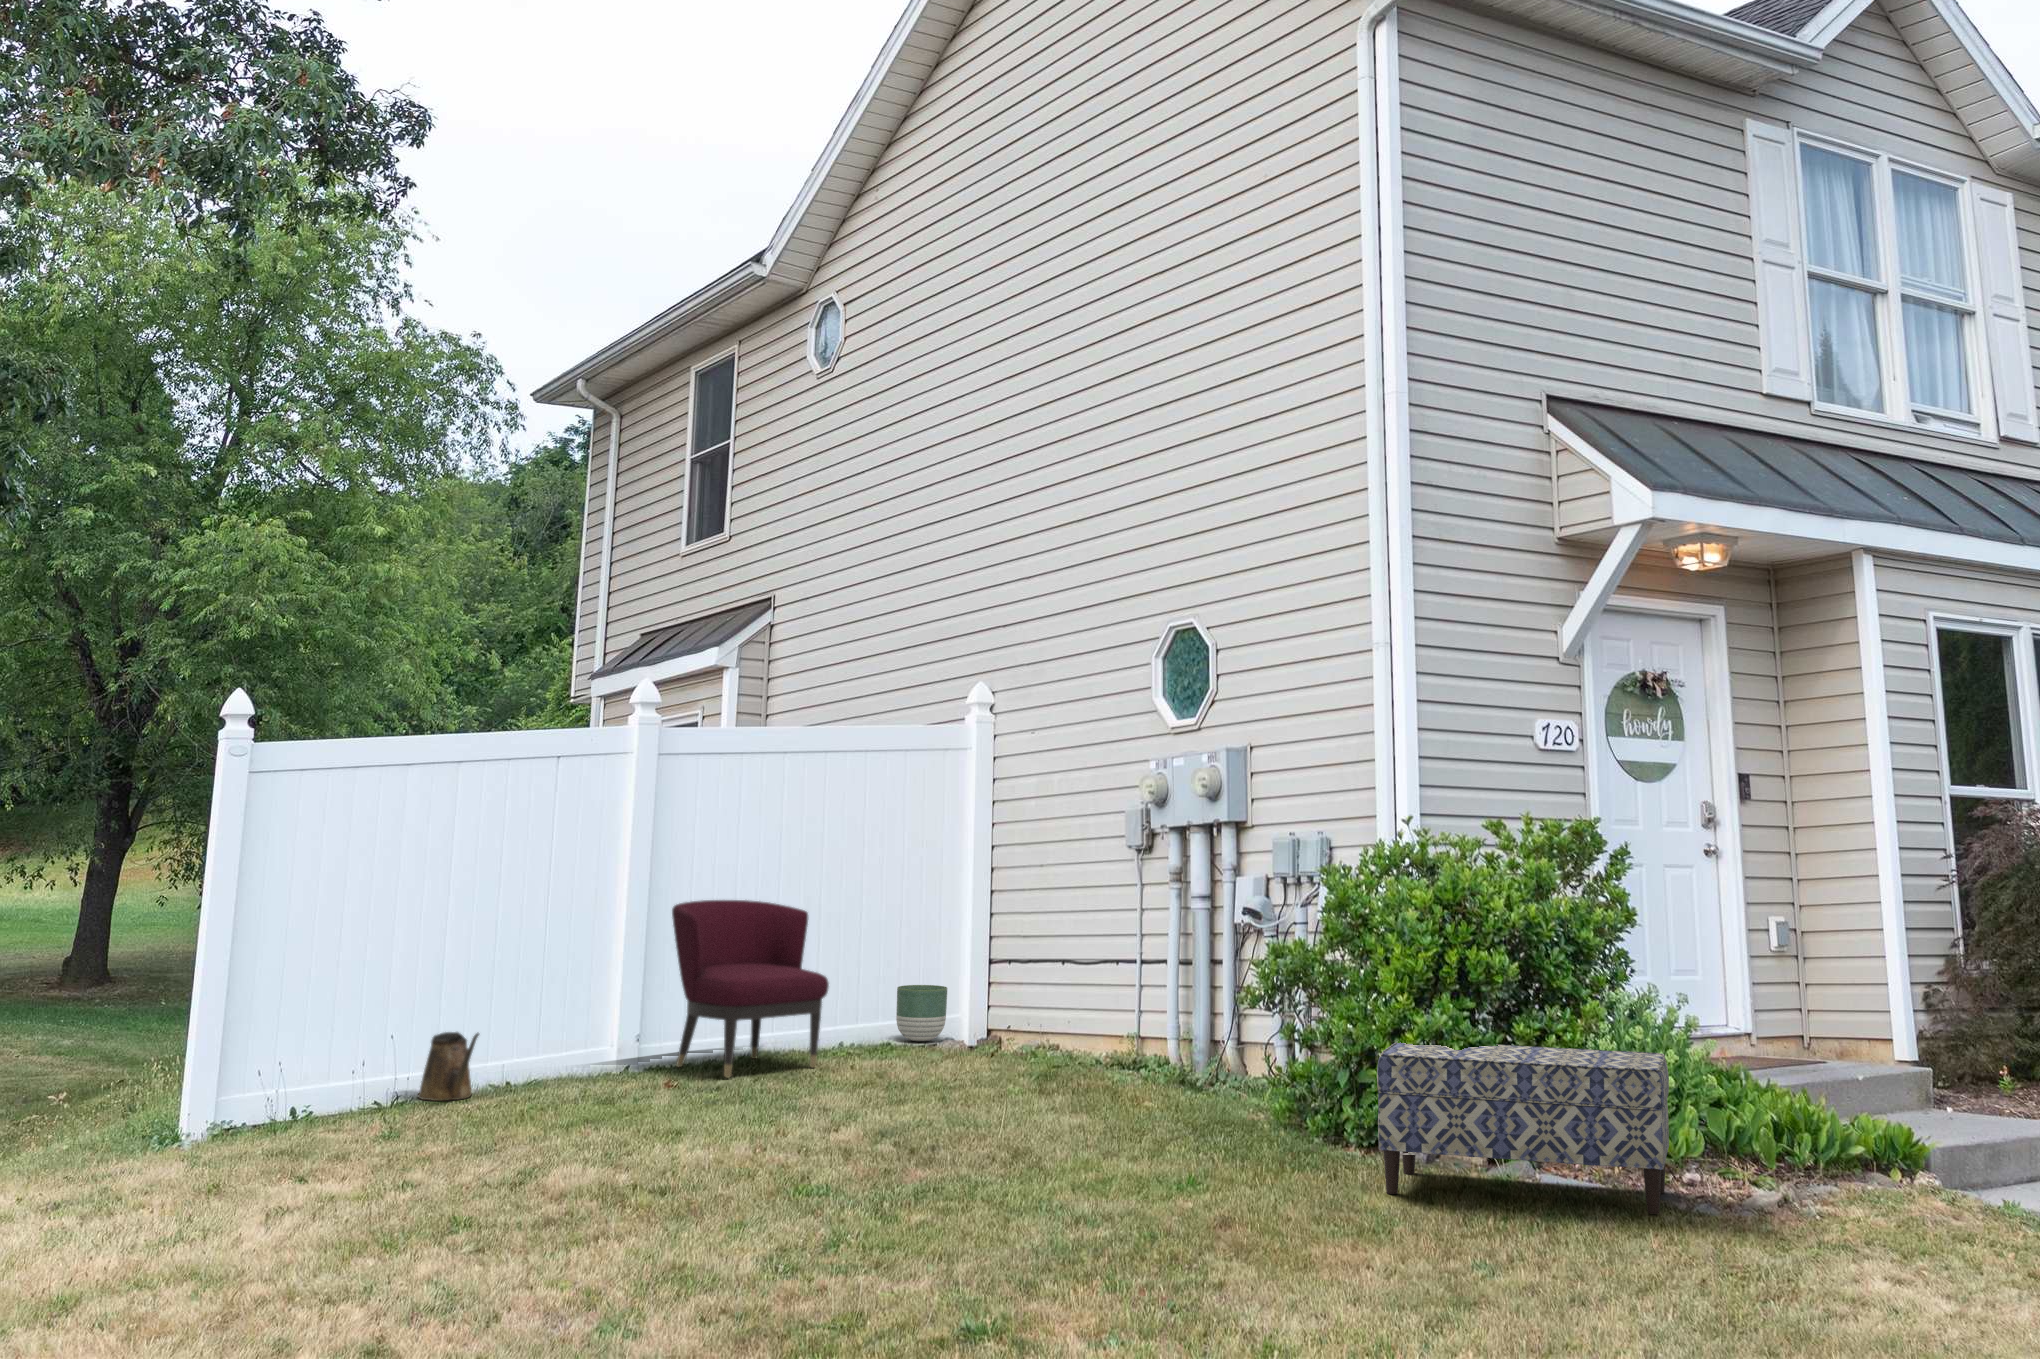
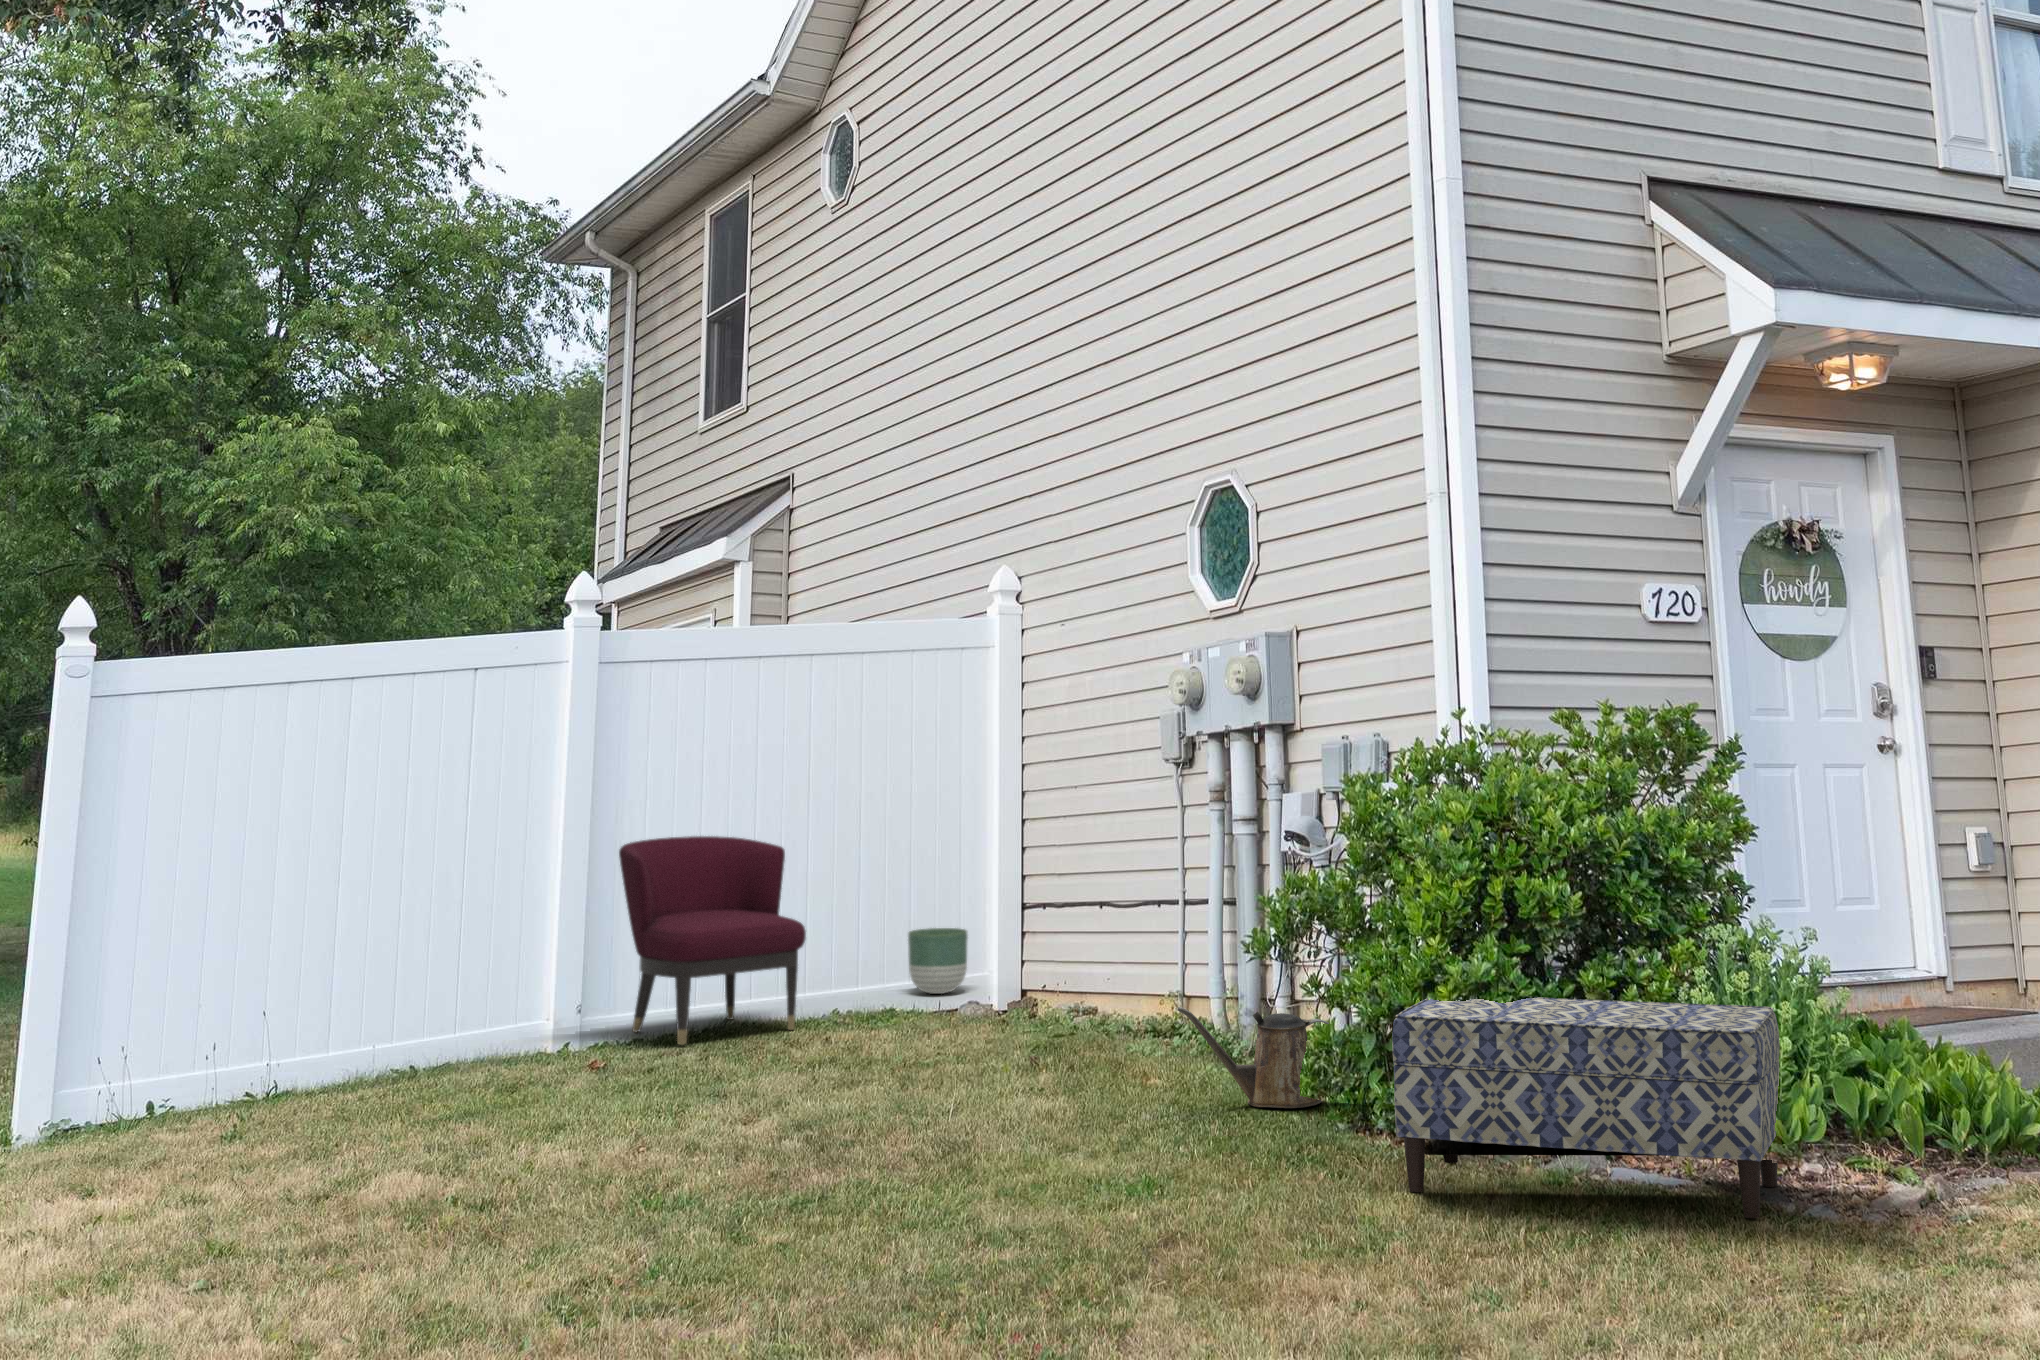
watering can: present [418,1032,479,1101] -> present [1178,1007,1329,1108]

